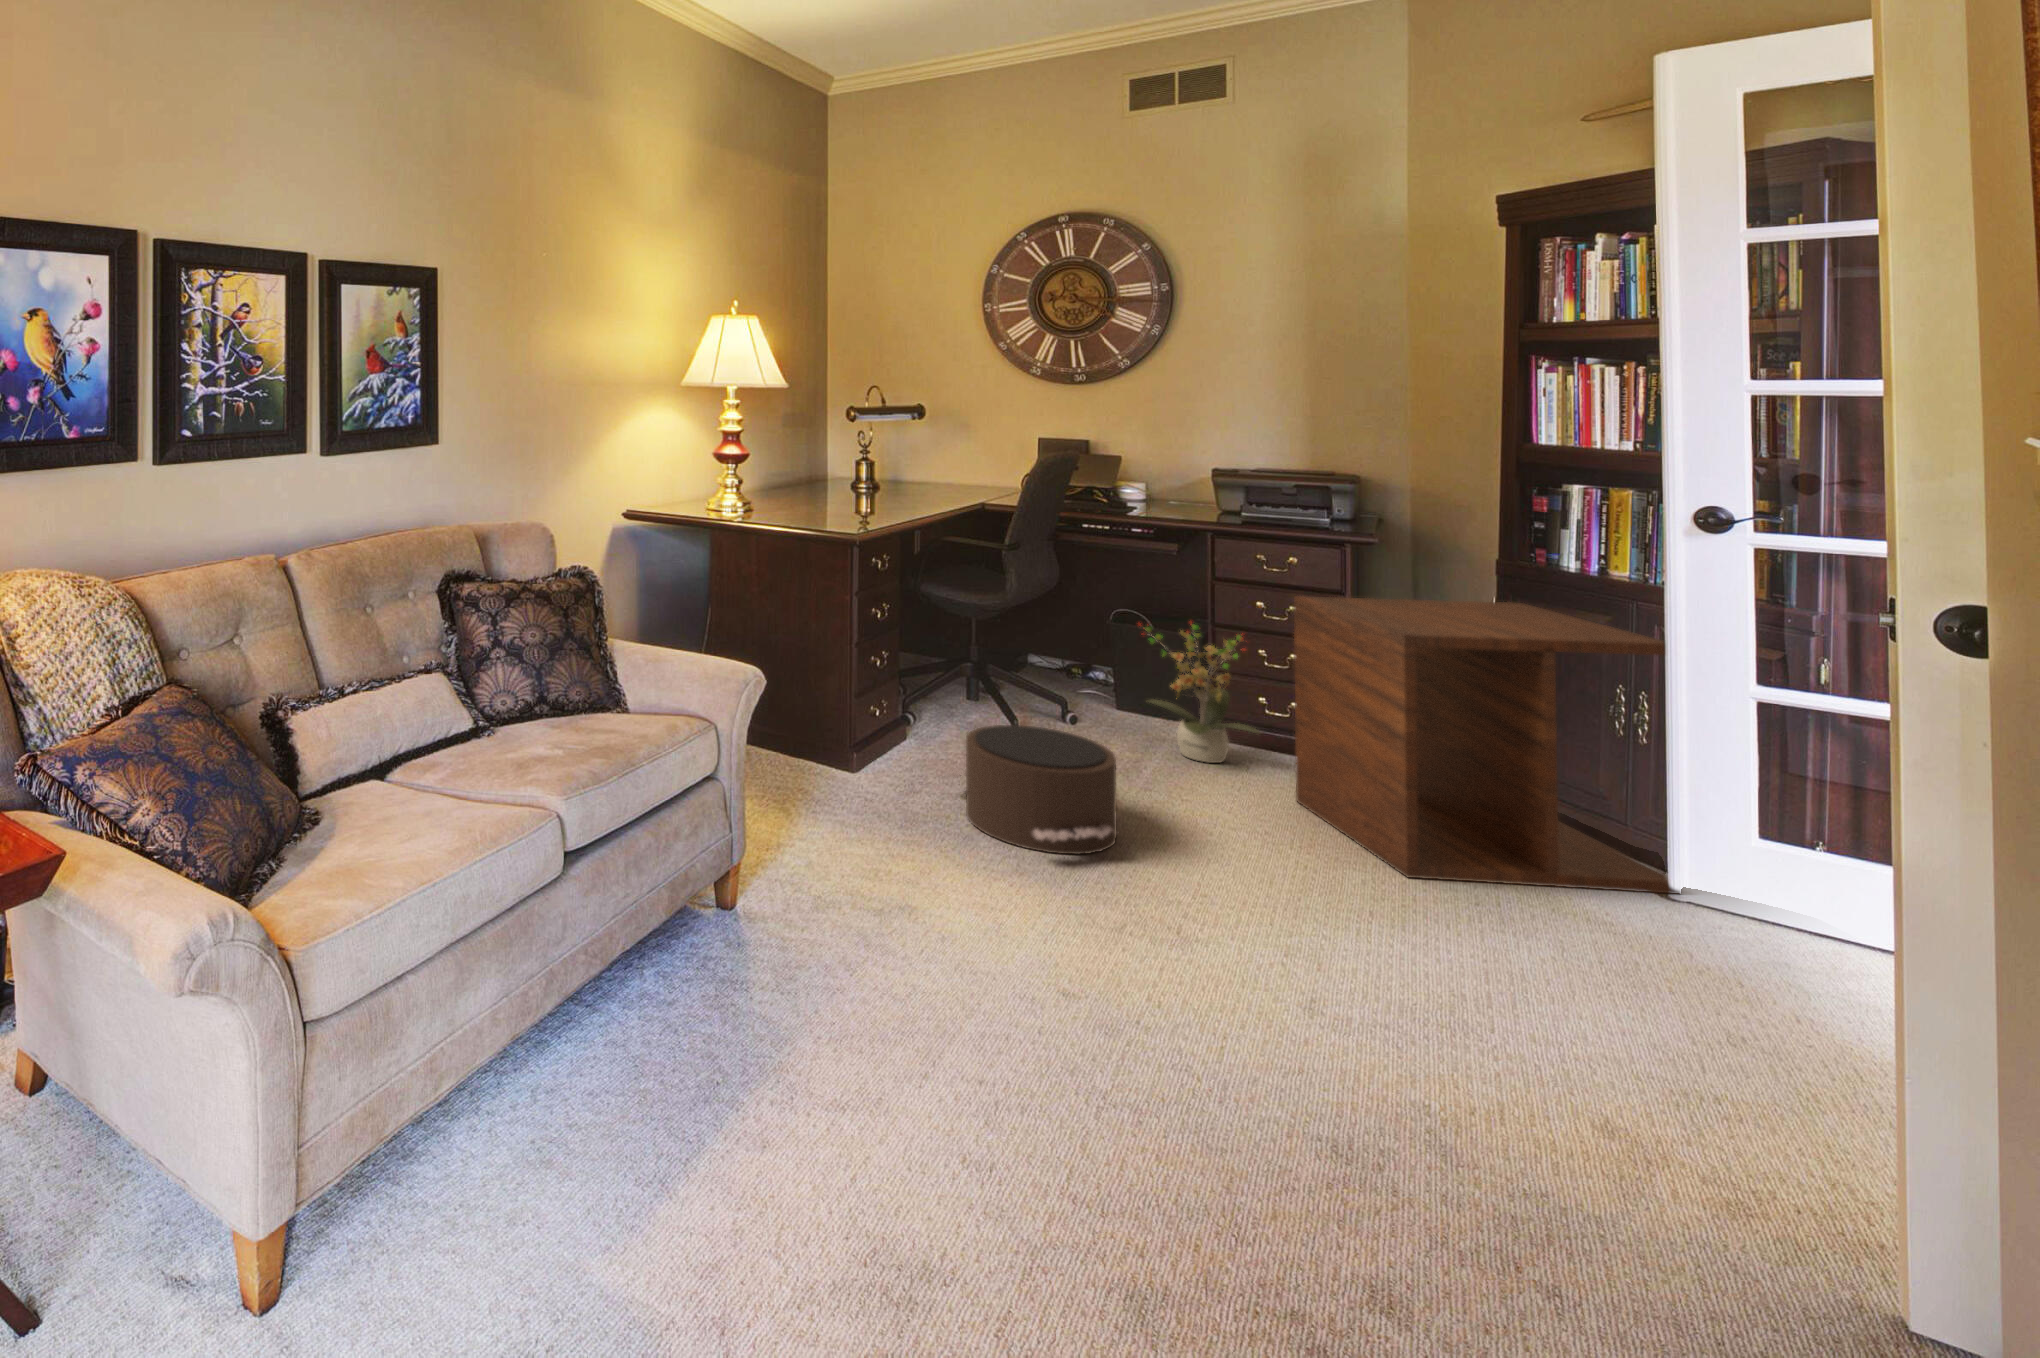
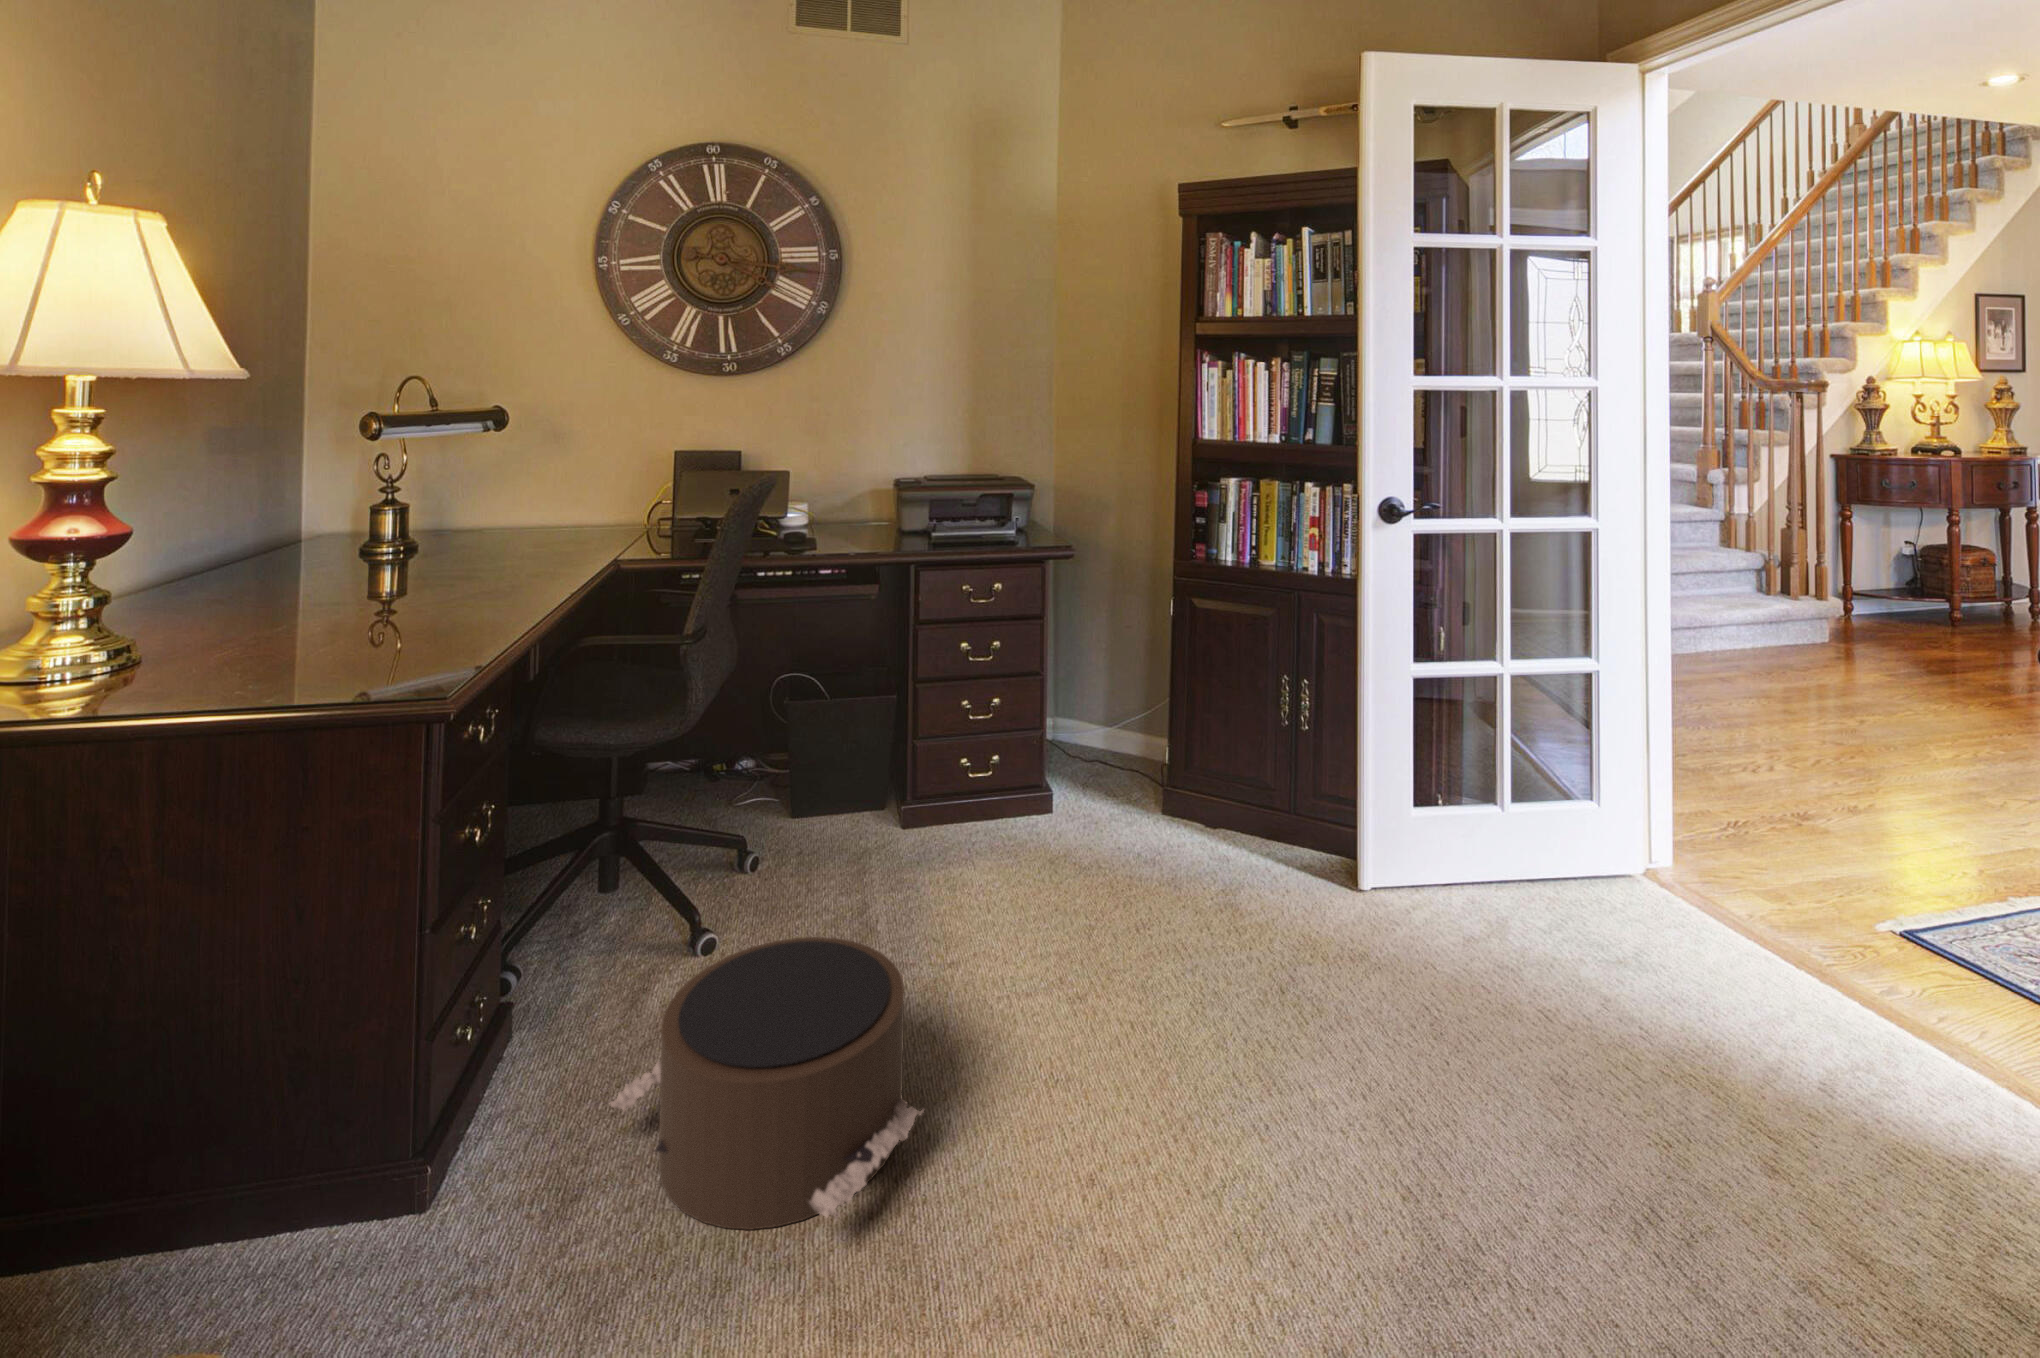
side table: present [1294,596,1680,894] -> none [1031,602,1340,976]
potted plant: present [1144,624,1259,763] -> none [834,677,975,866]

